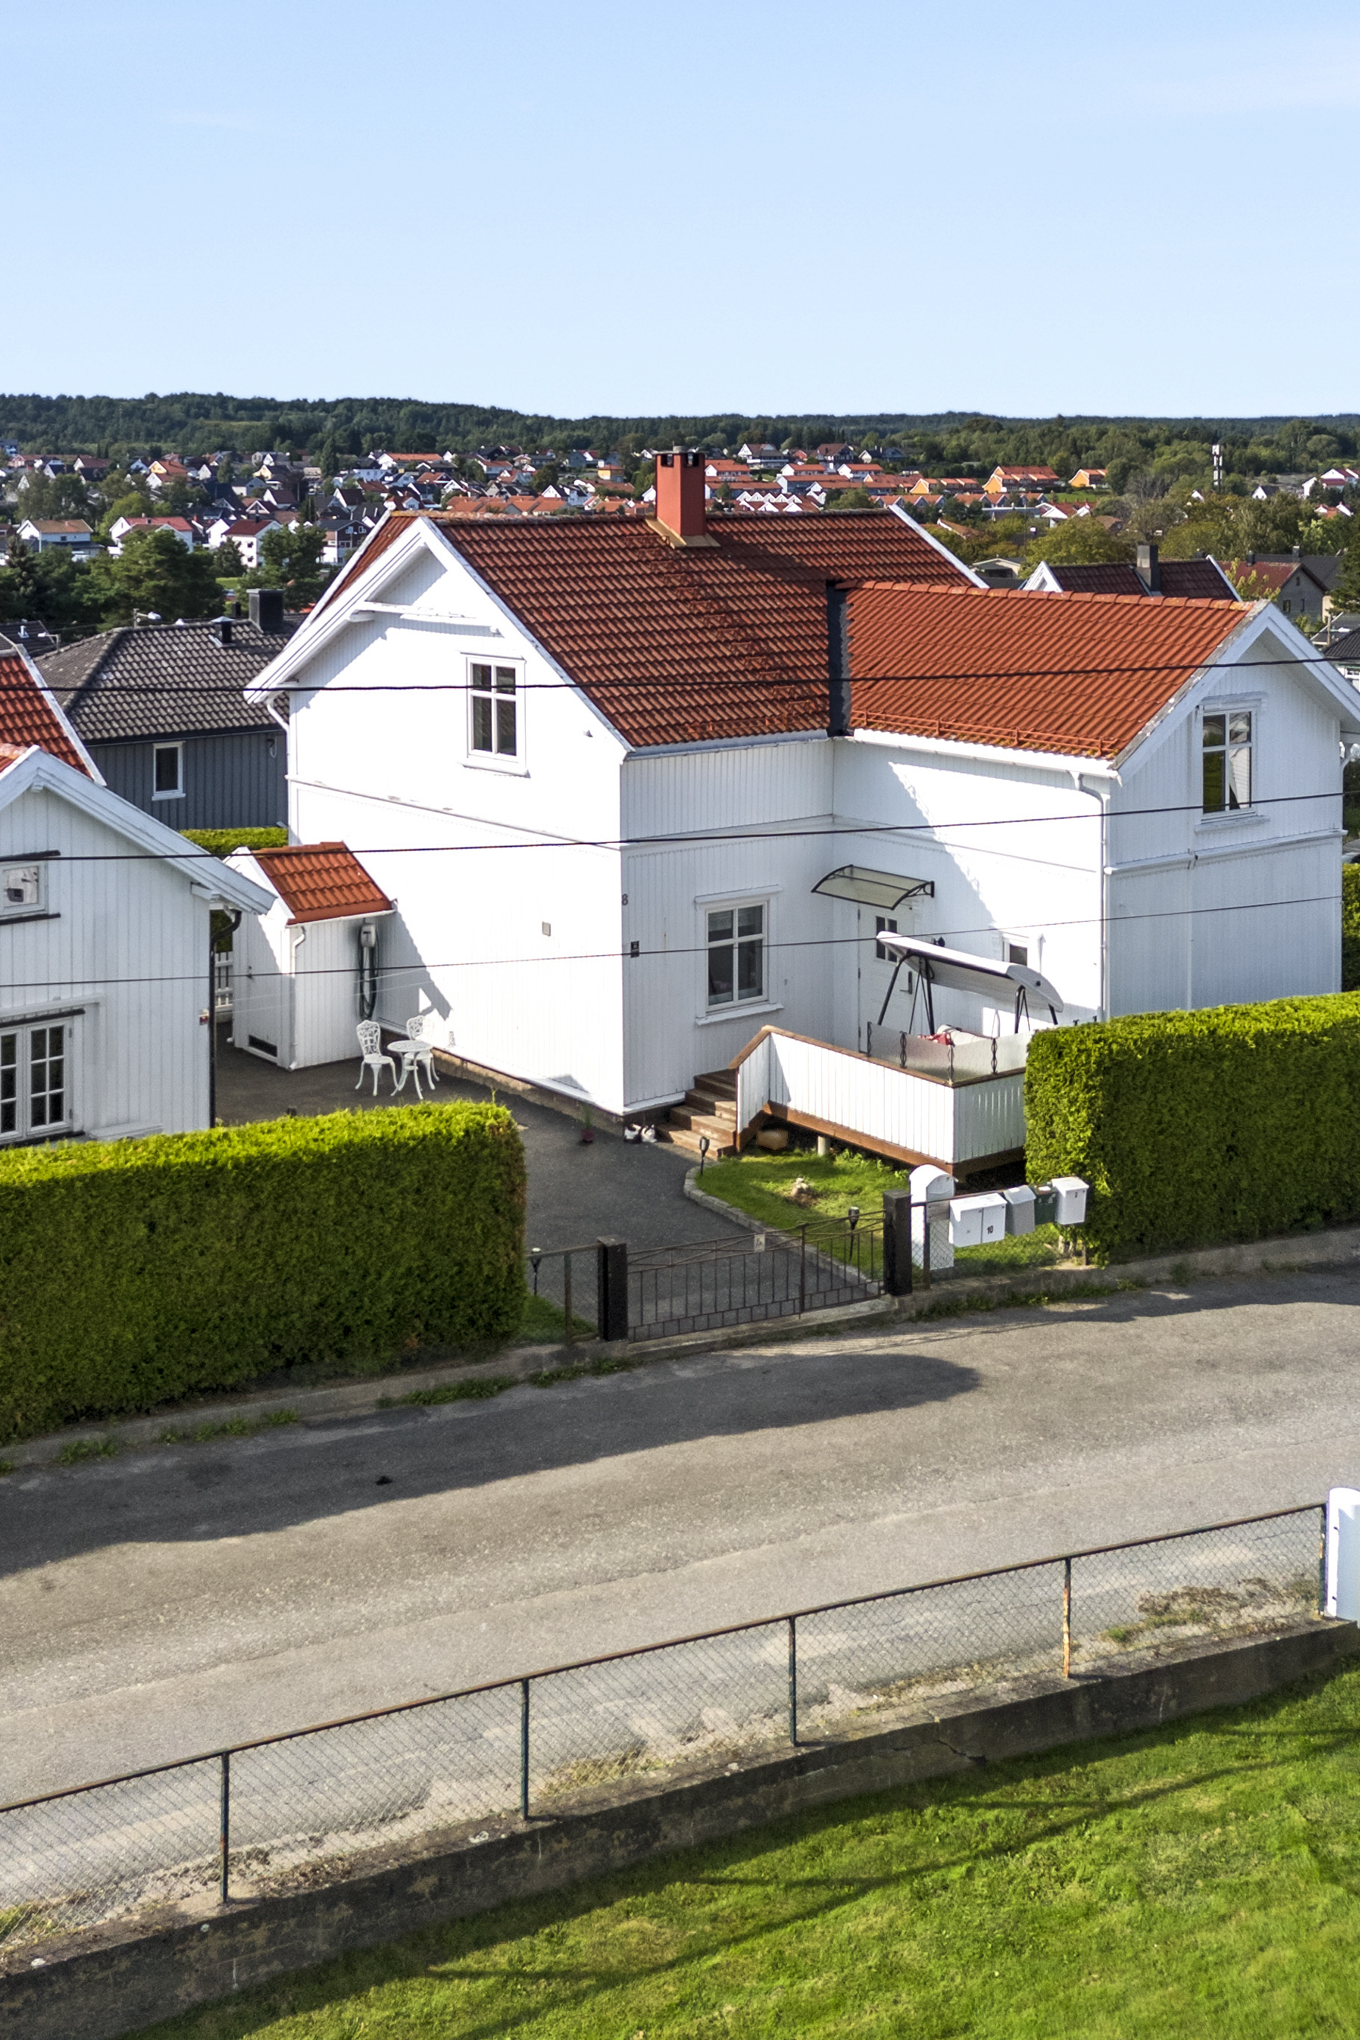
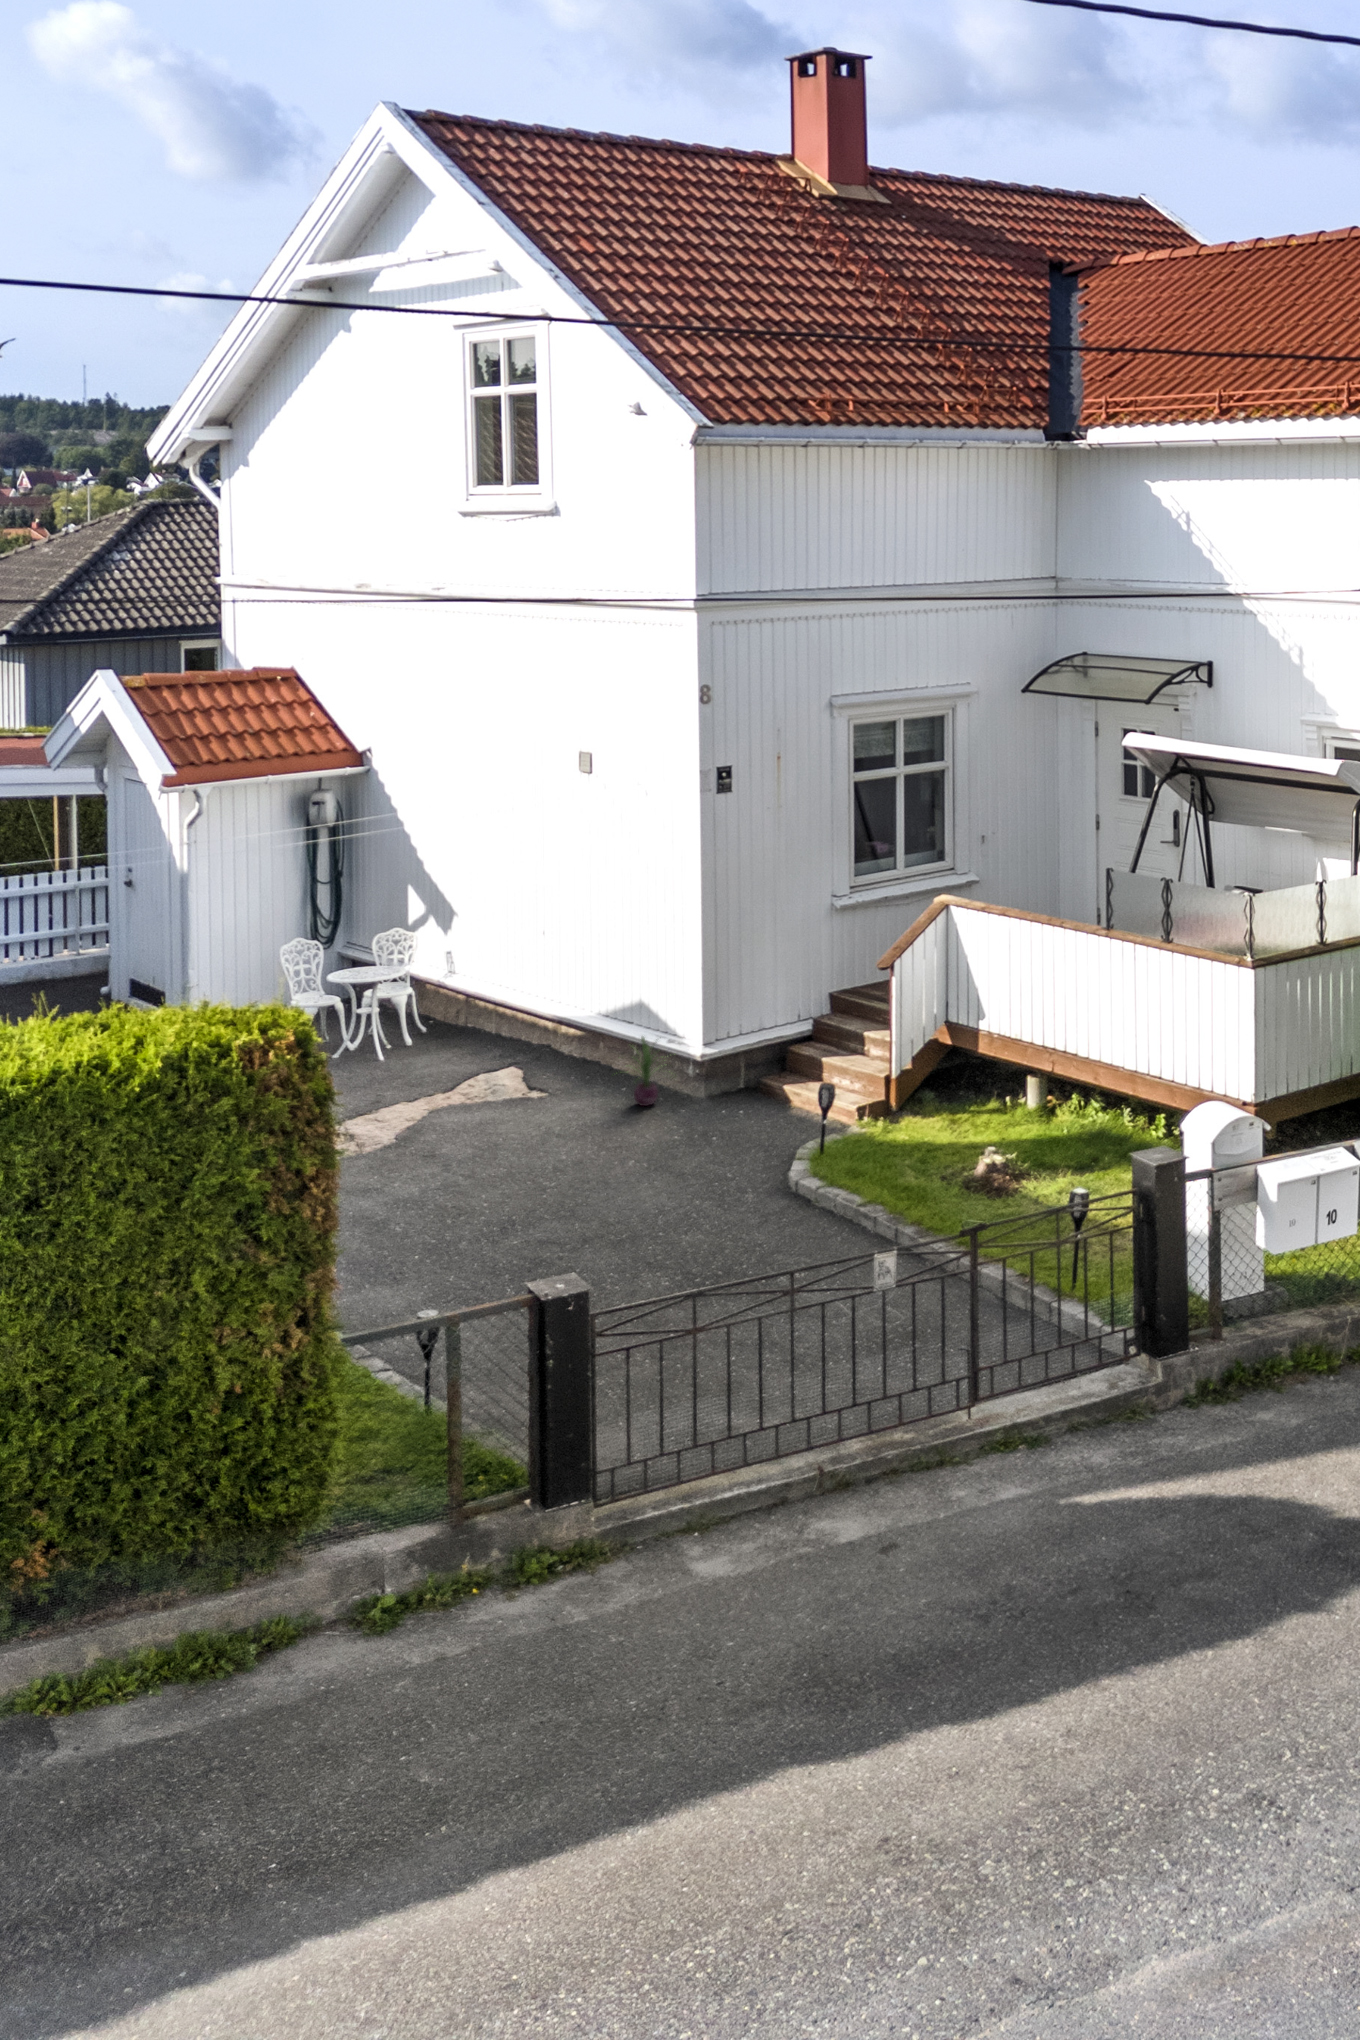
woven basket: present [758,1131,788,1150] -> none [930,1059,982,1103]

